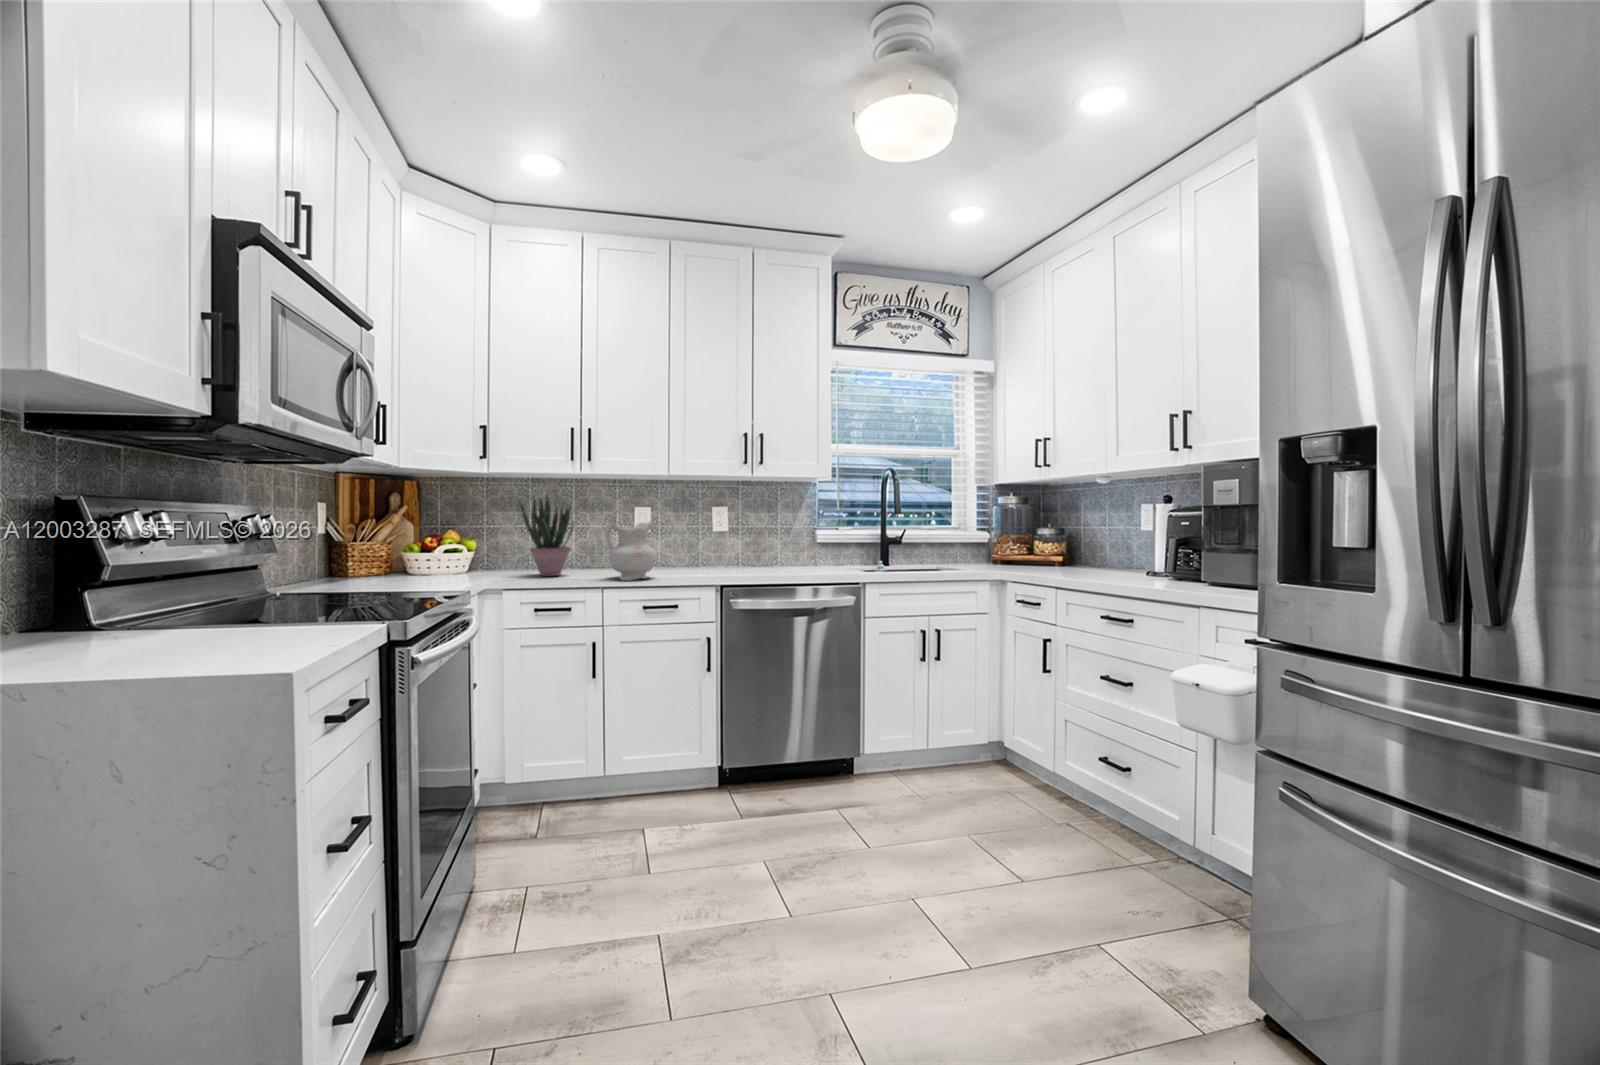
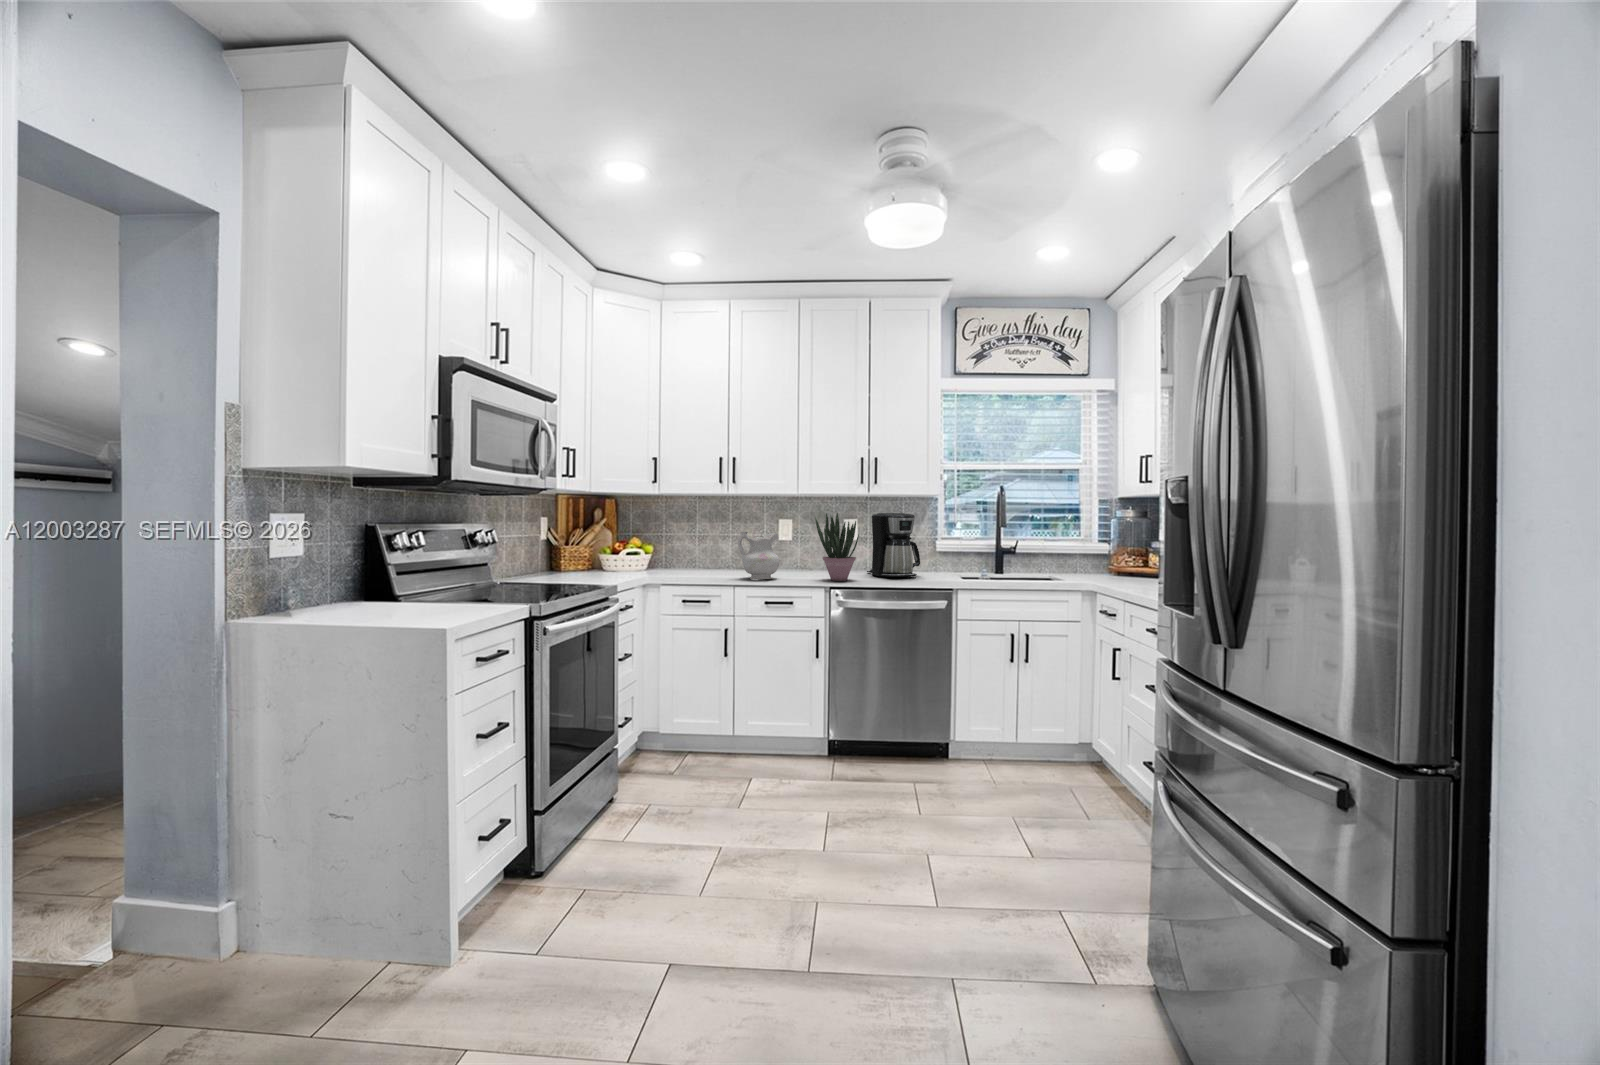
potted plant: present [520,495,573,576] -> present [815,513,859,581]
coffee maker: none [750,498,814,572] -> present [867,513,920,577]

